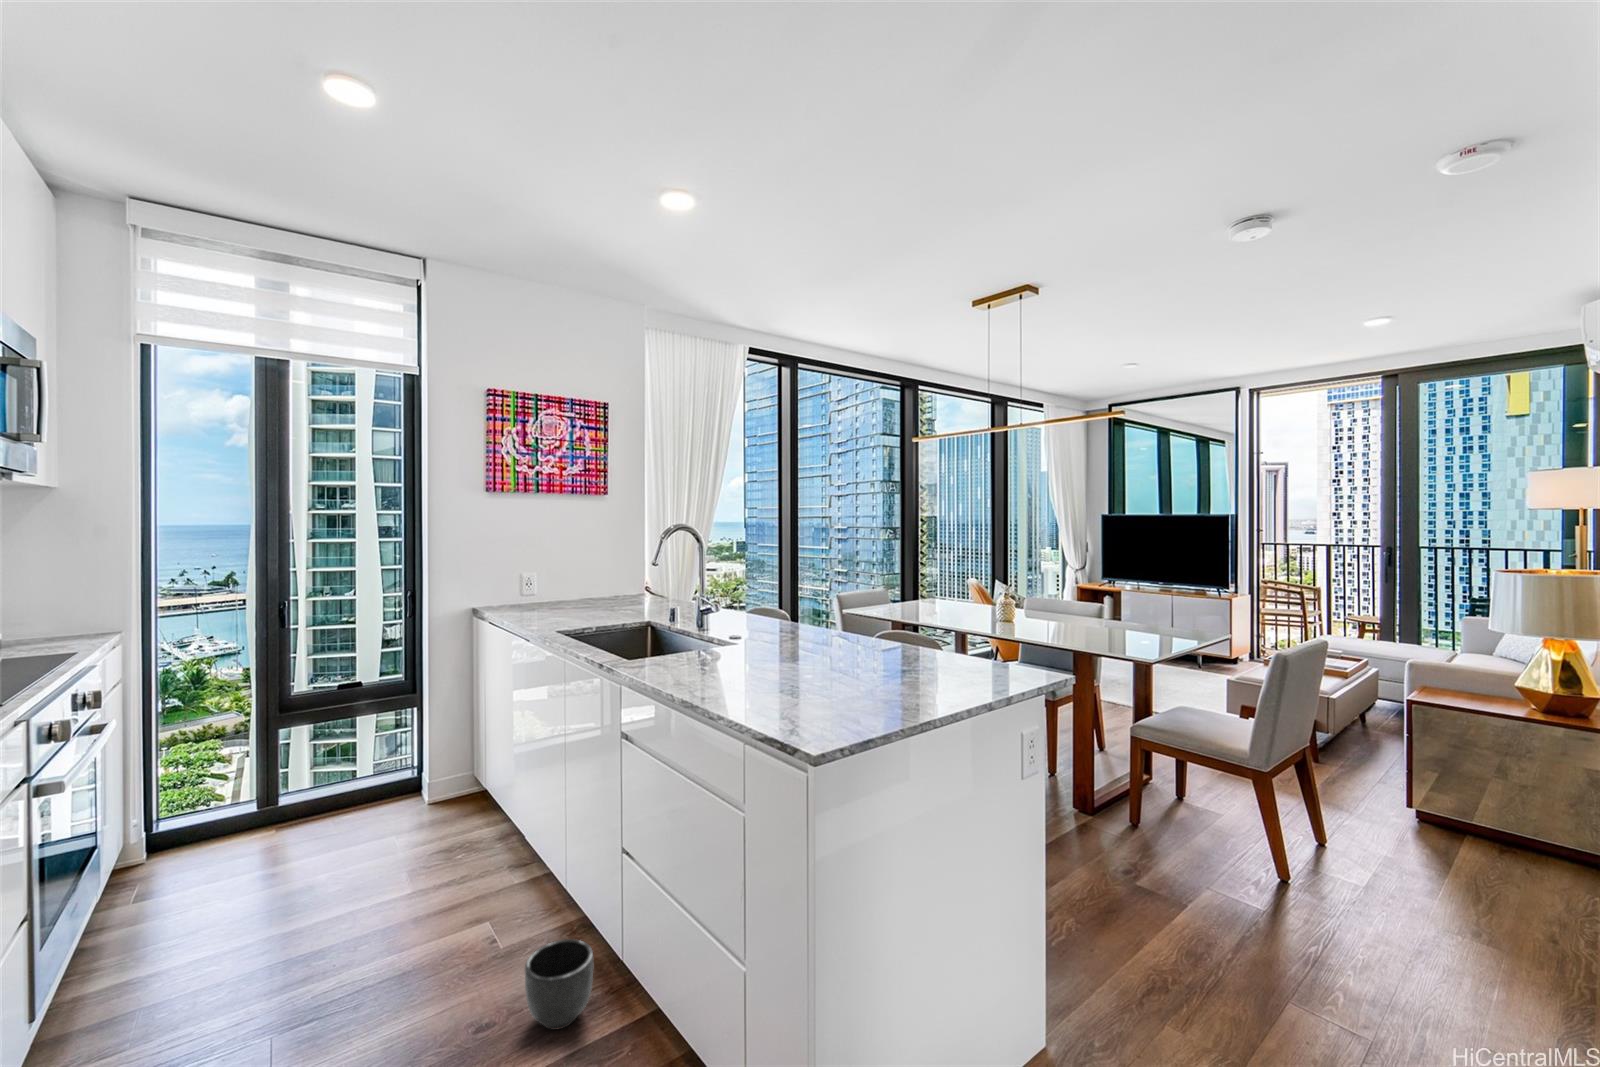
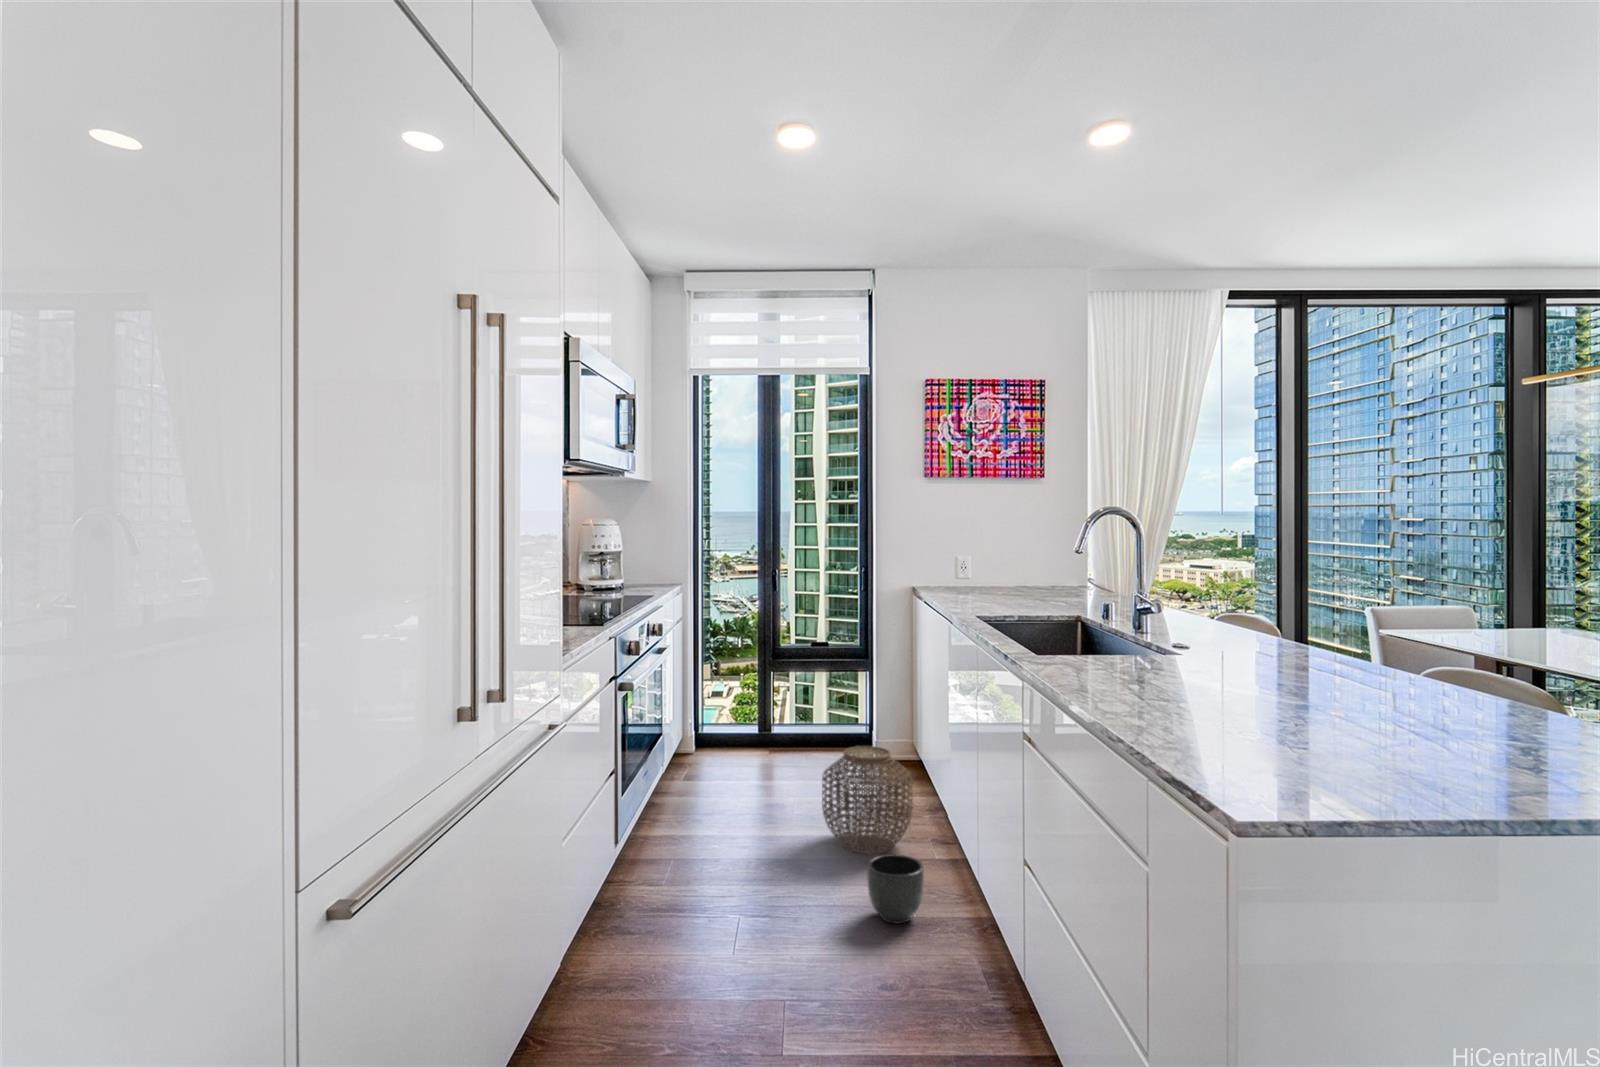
woven basket: none [417,808,532,941] -> present [822,746,913,854]

